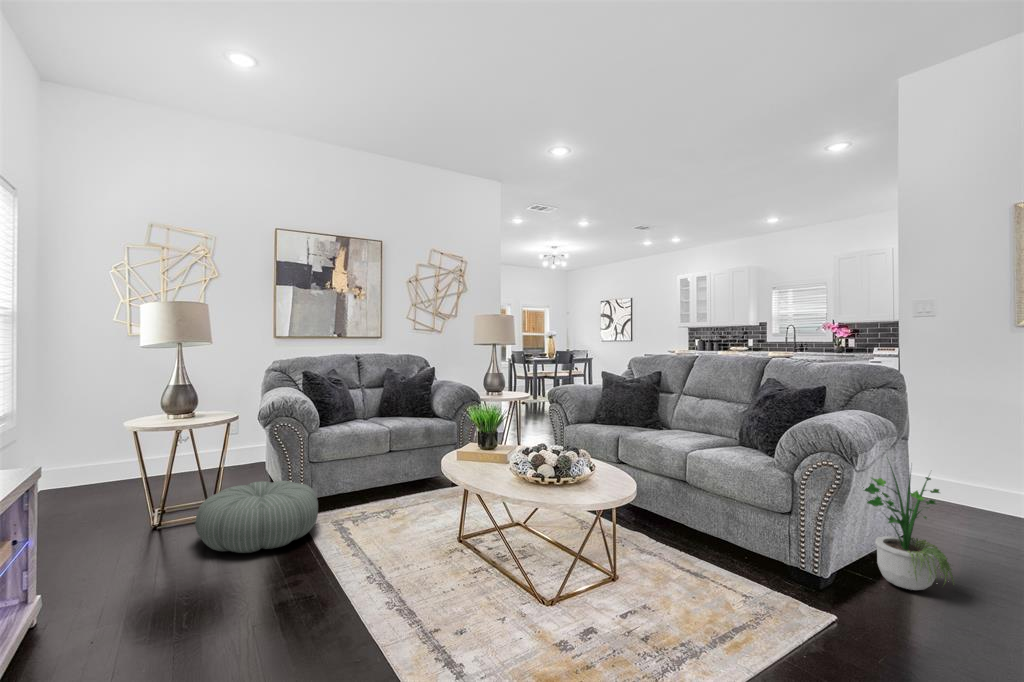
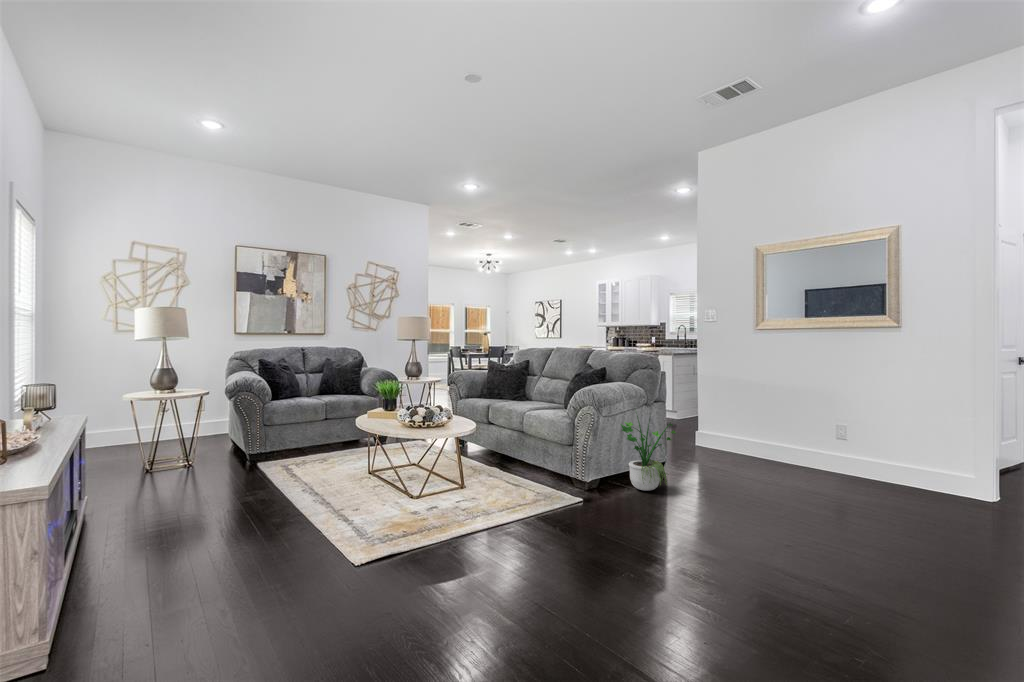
pouf: present [195,480,318,553] -> none [179,436,268,482]

